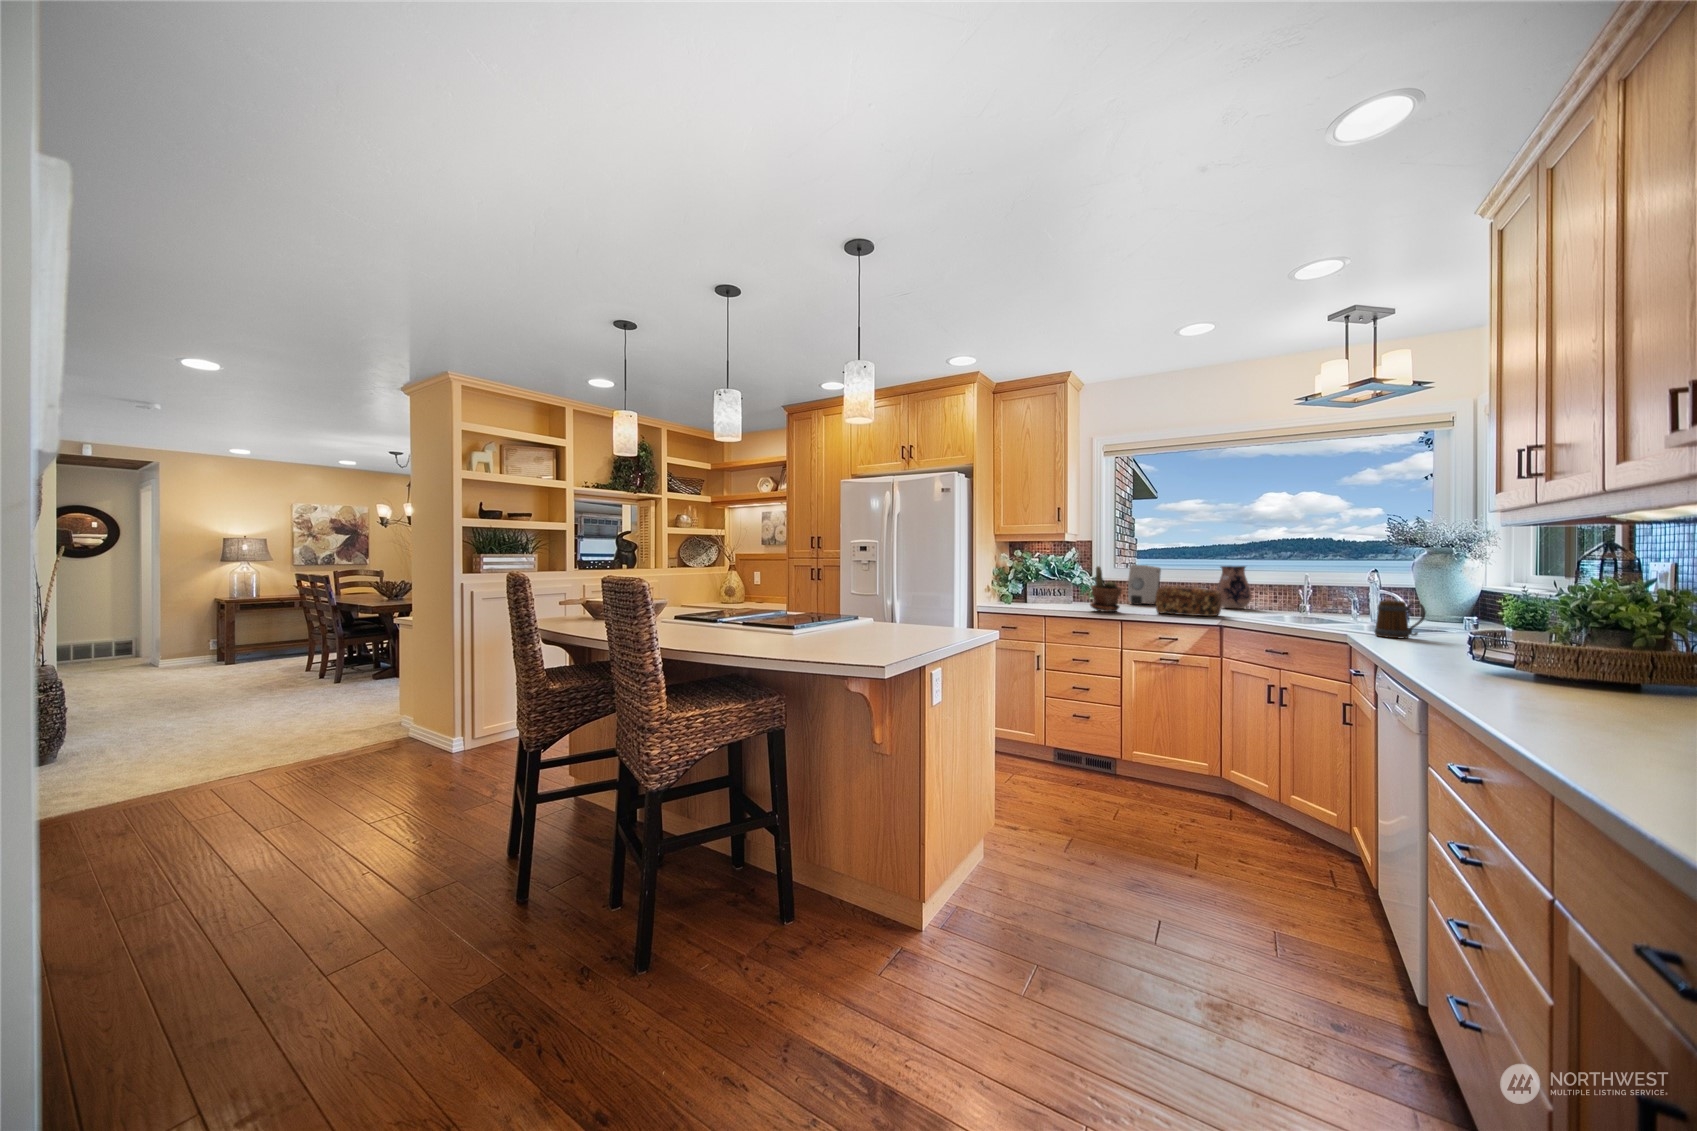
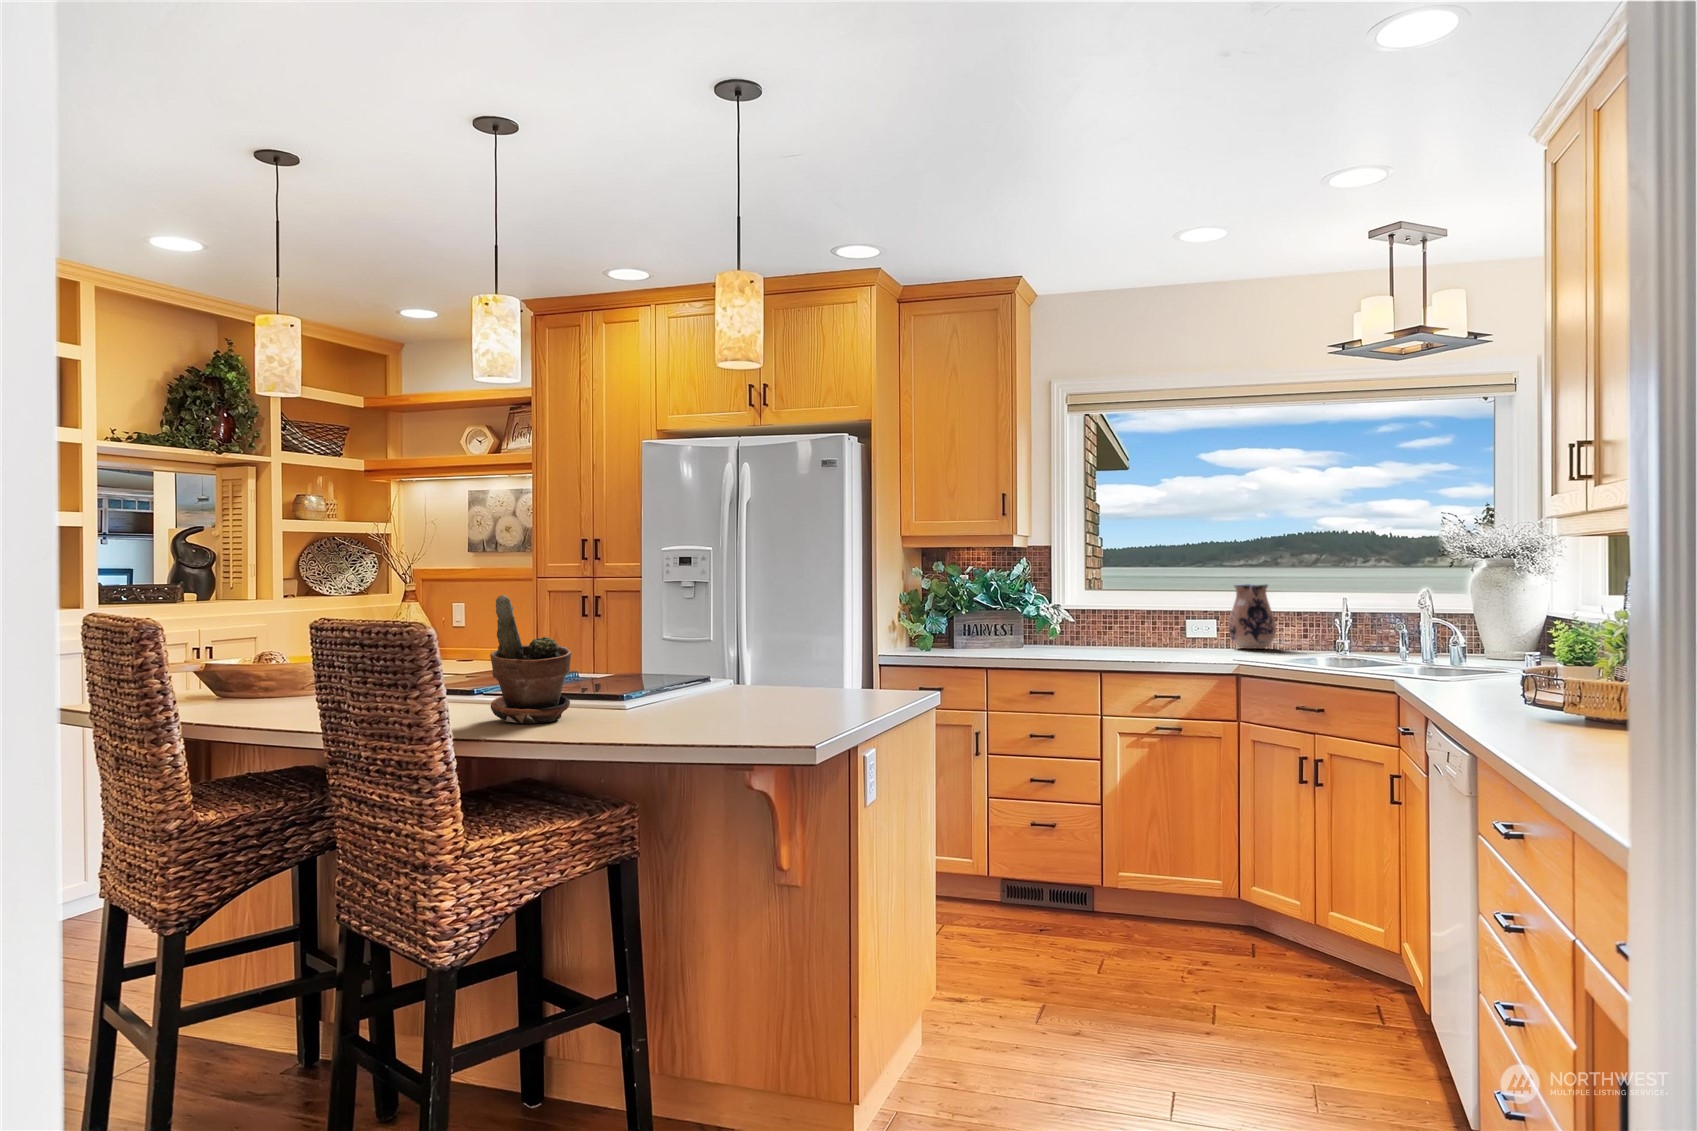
soap dispenser: present [1128,565,1161,605] -> none [1105,584,1151,647]
potted plant: present [1090,566,1122,612] -> present [490,595,571,723]
bread loaf: present [1156,586,1221,616] -> none [1149,616,1238,661]
mug: present [1374,601,1426,638] -> none [1426,632,1483,682]

